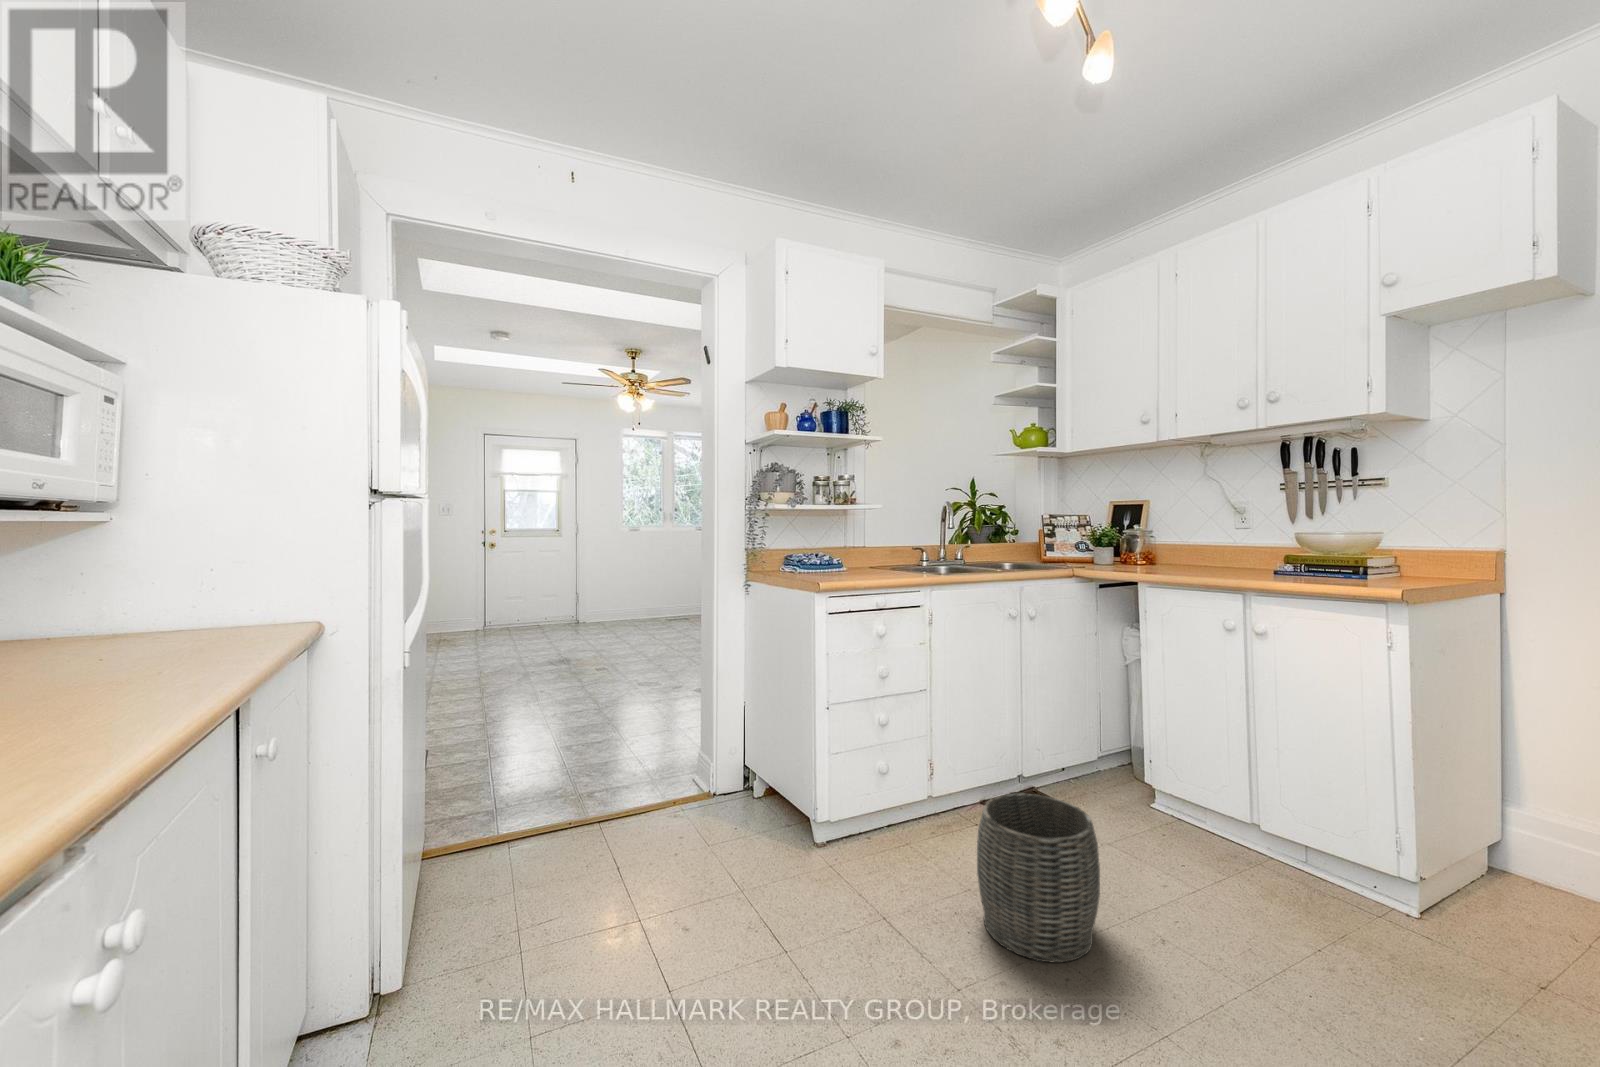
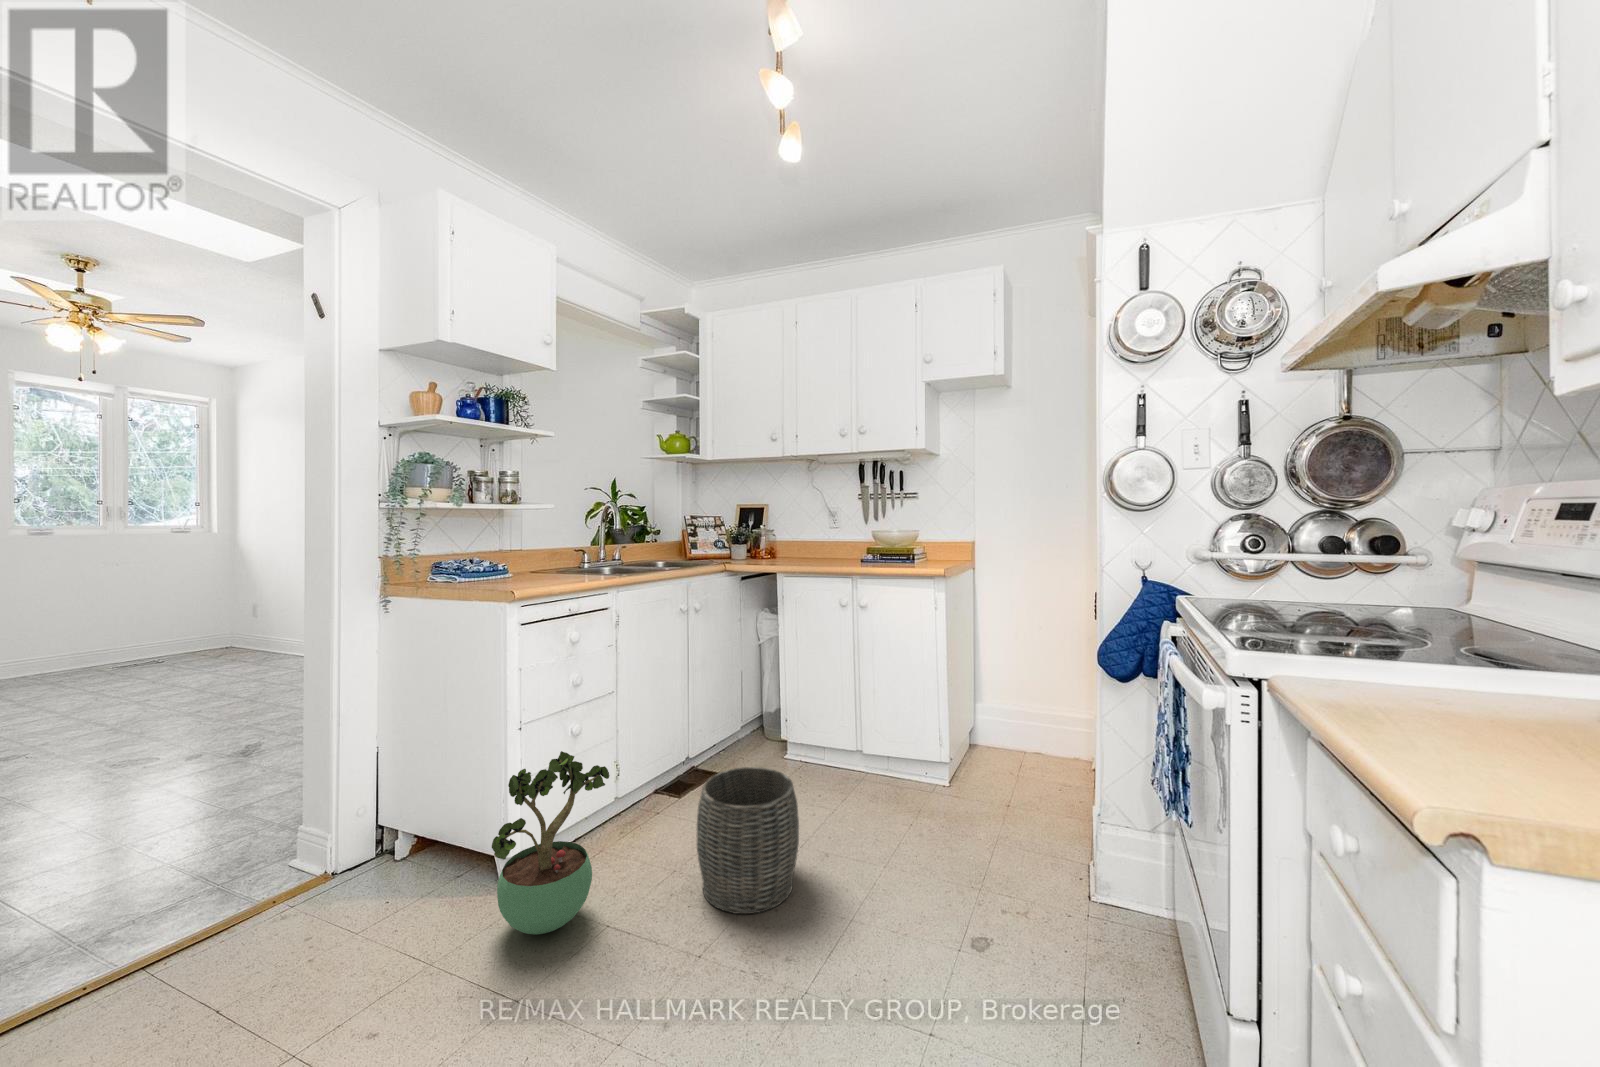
potted plant: none [785,731,891,894] -> present [492,751,609,935]

